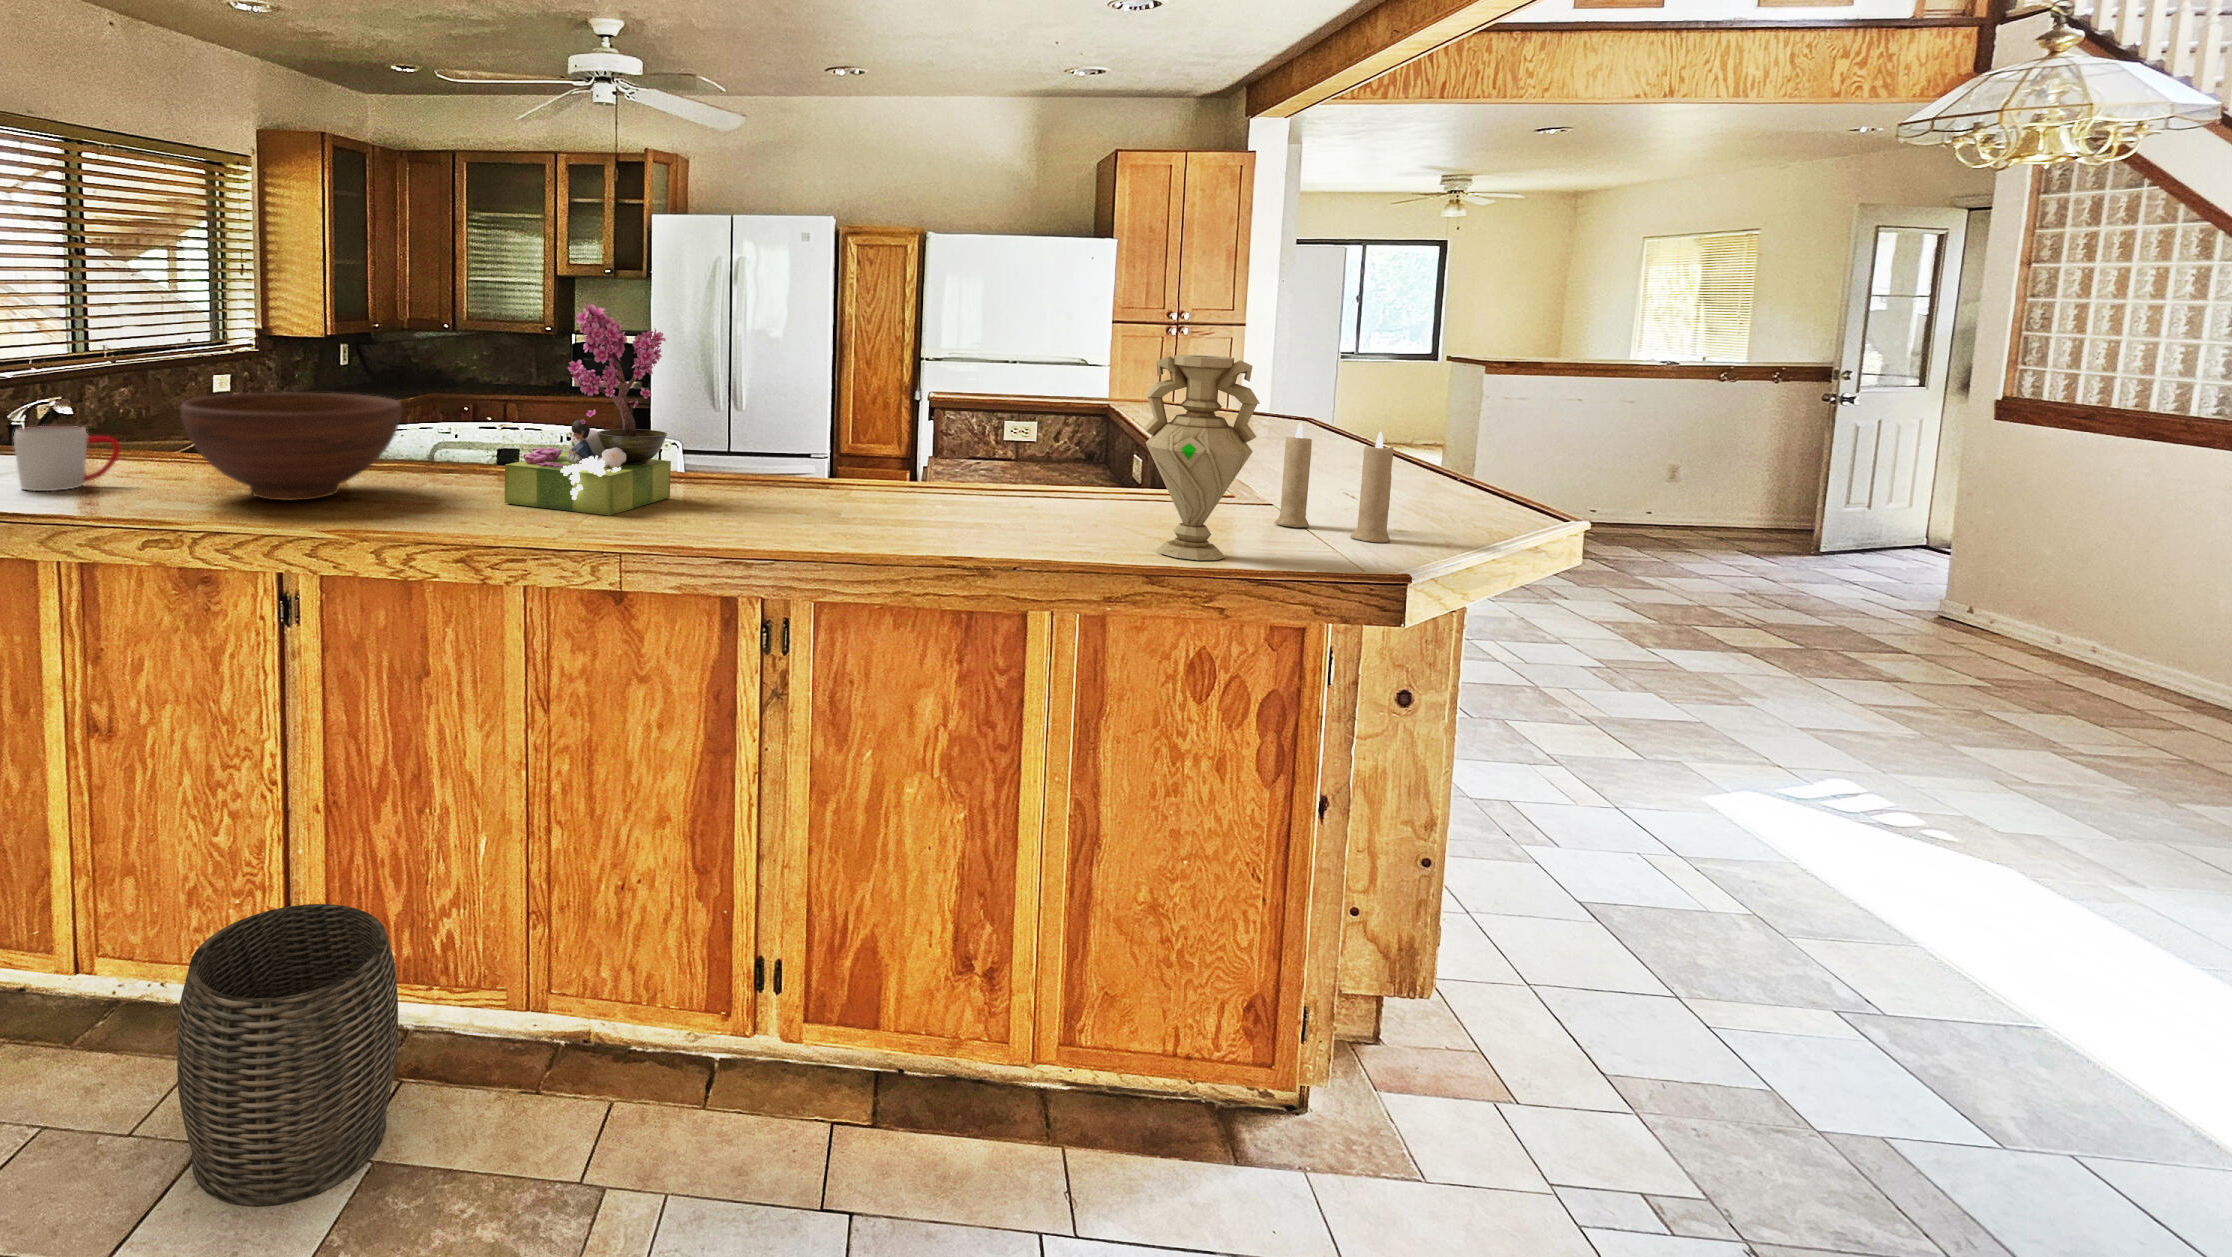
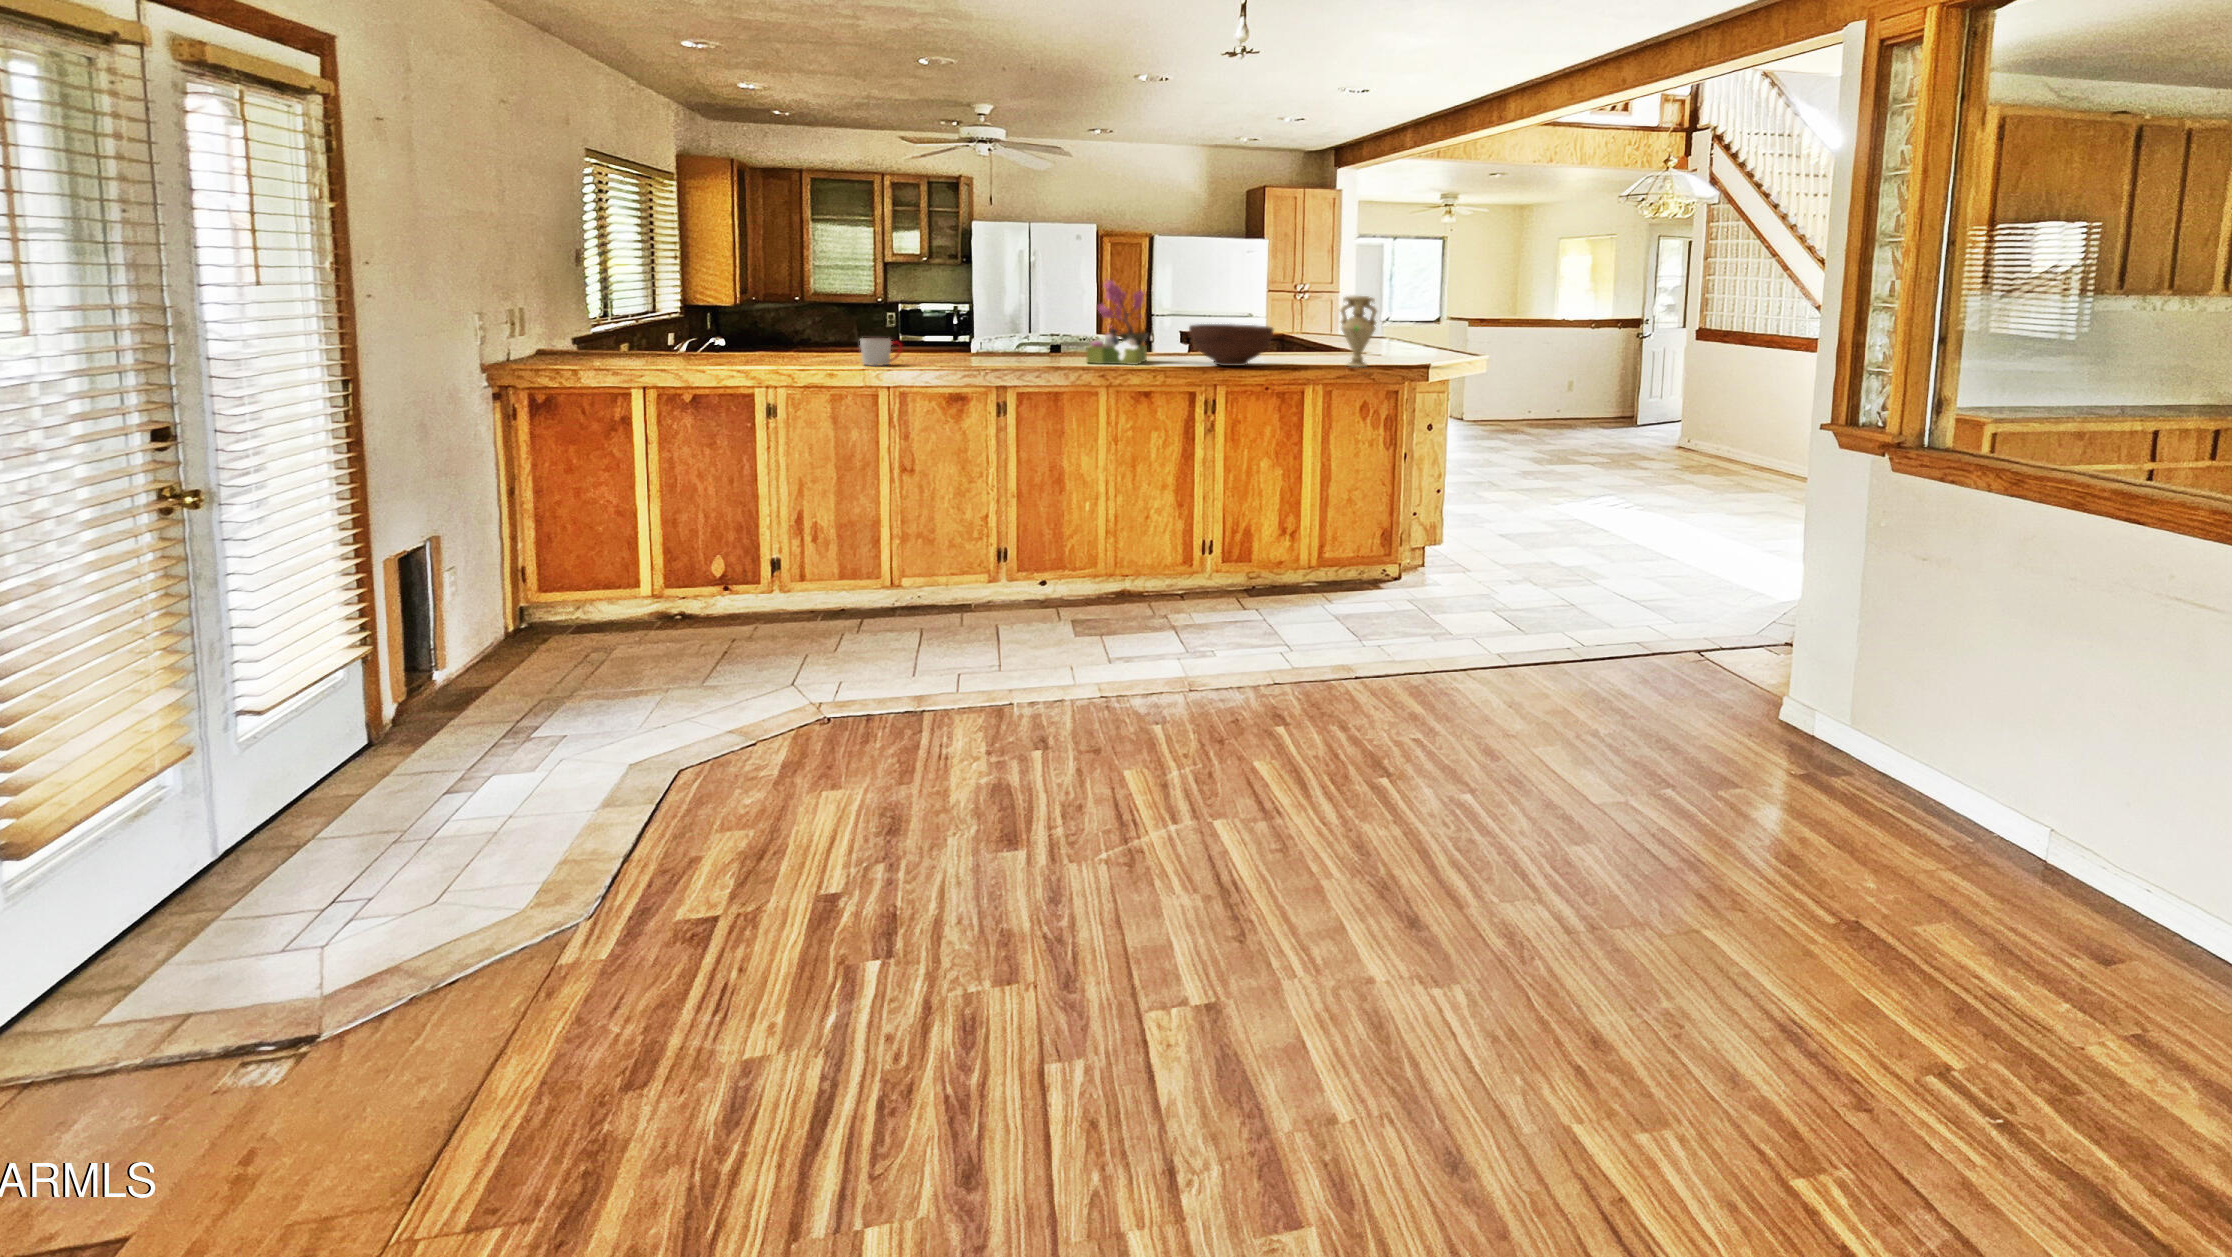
fruit bowl: present [181,393,402,501] -> present [1189,324,1273,366]
candle: present [1274,422,1393,542] -> none [1380,320,1421,363]
woven basket: present [177,904,398,1206] -> none [987,532,1072,631]

